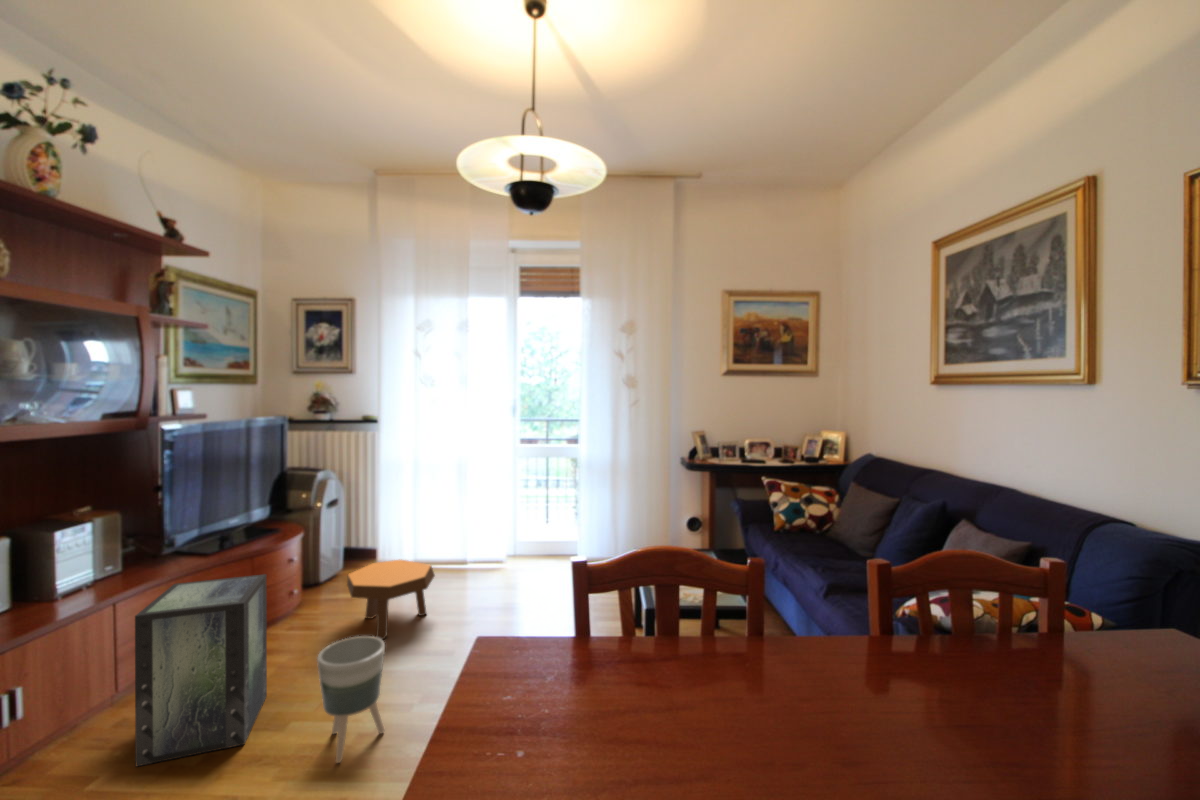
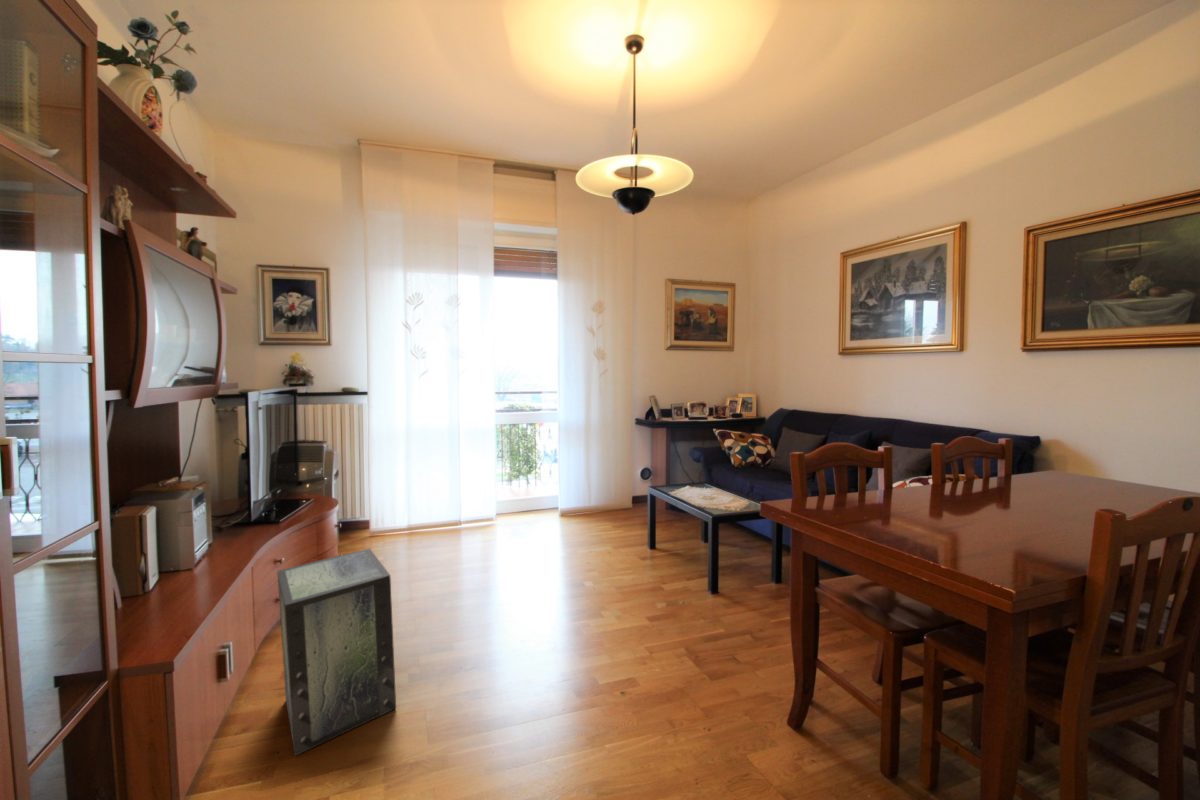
footstool: present [347,560,435,639] -> none [392,524,476,598]
planter: present [317,636,385,763] -> none [468,588,525,700]

